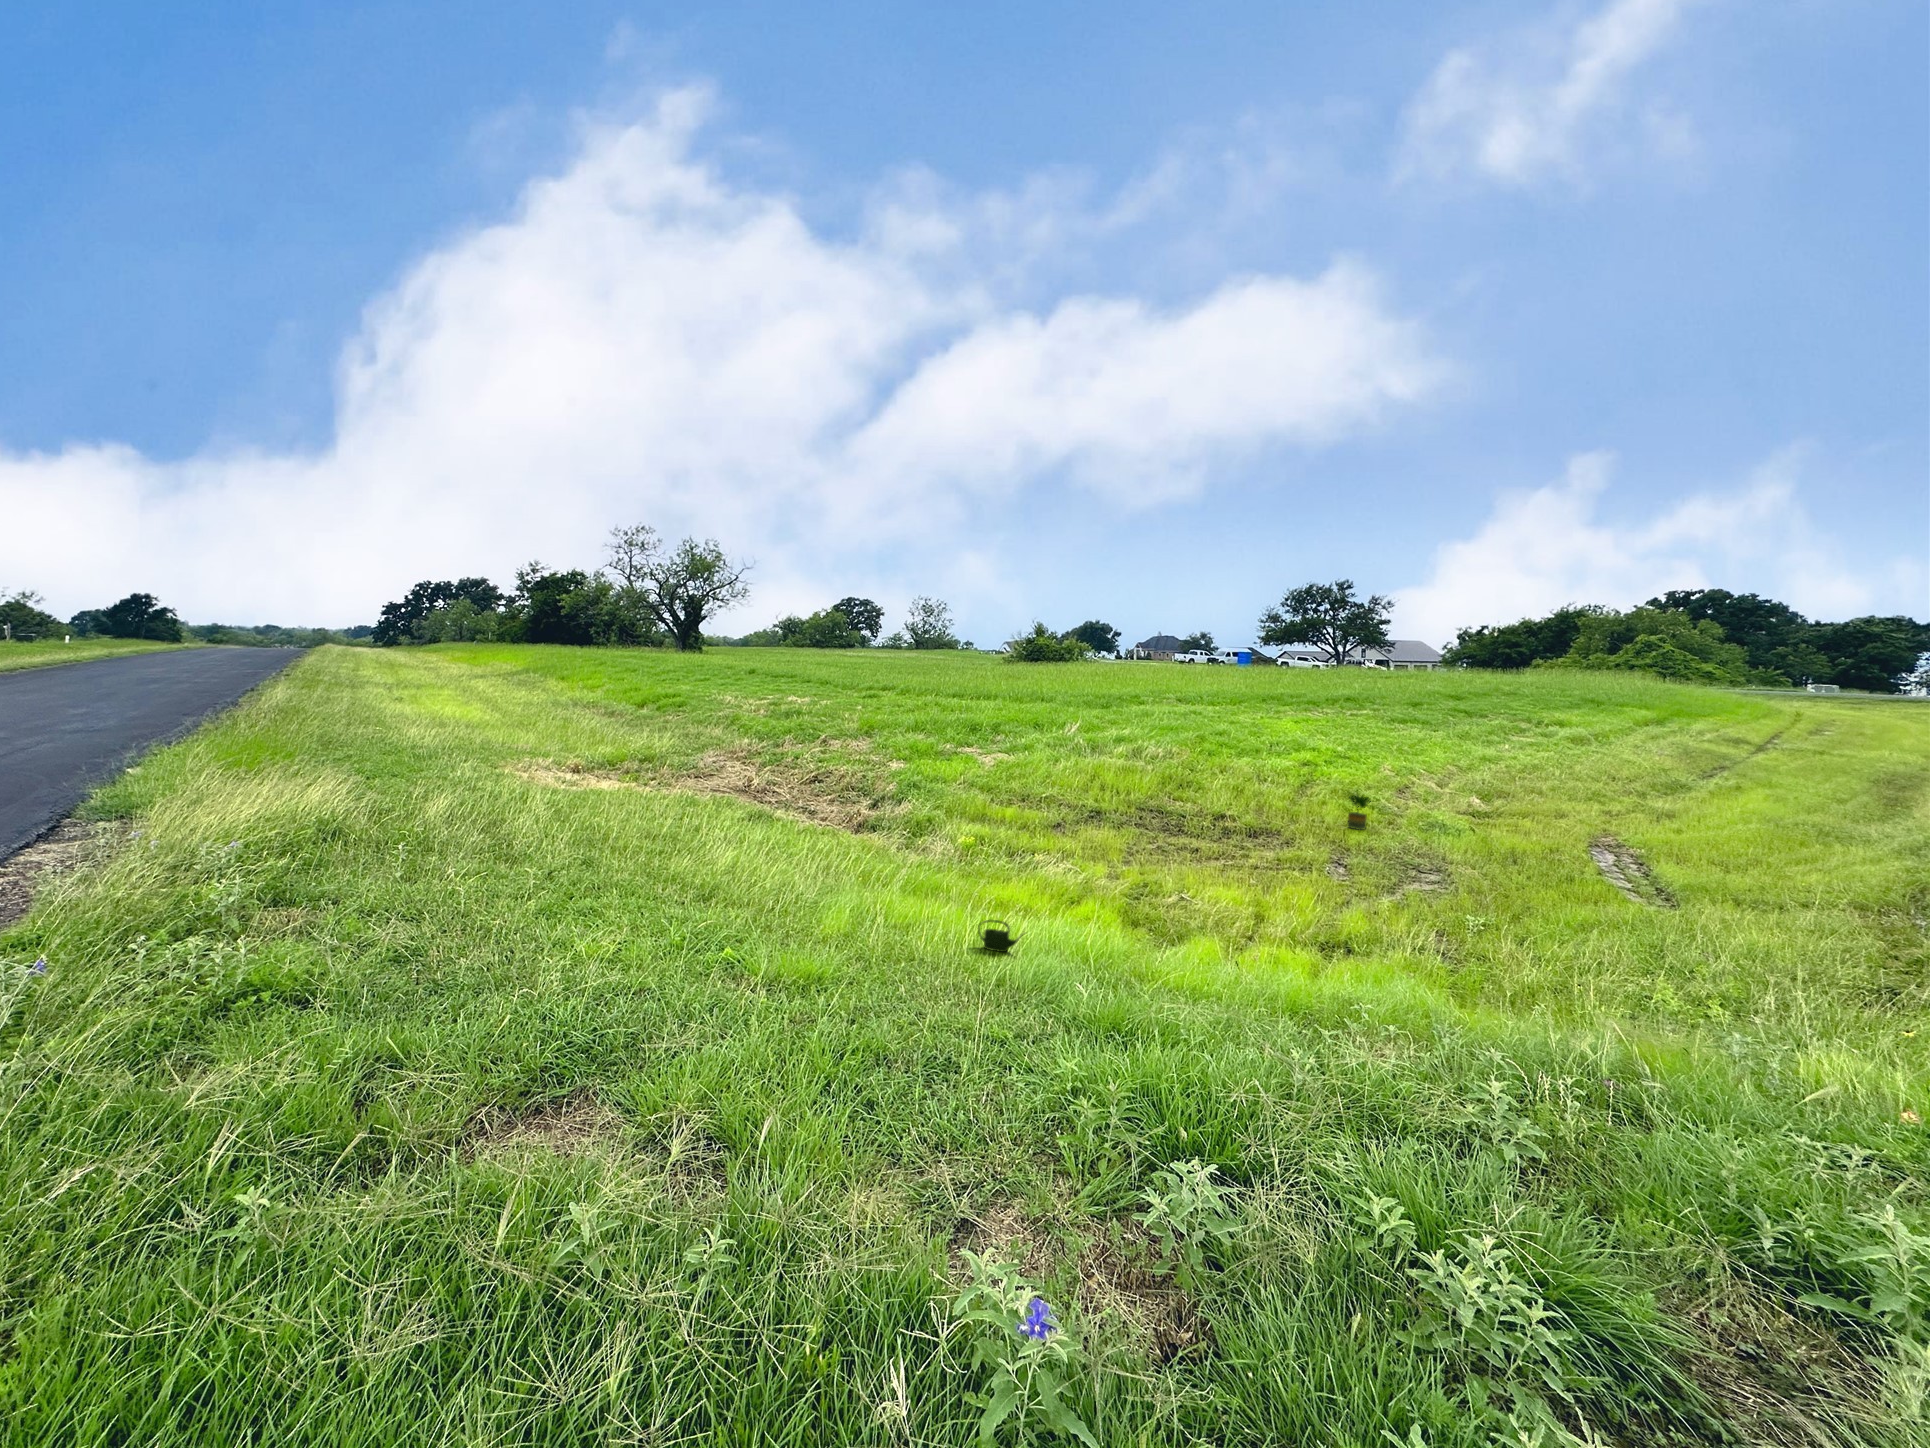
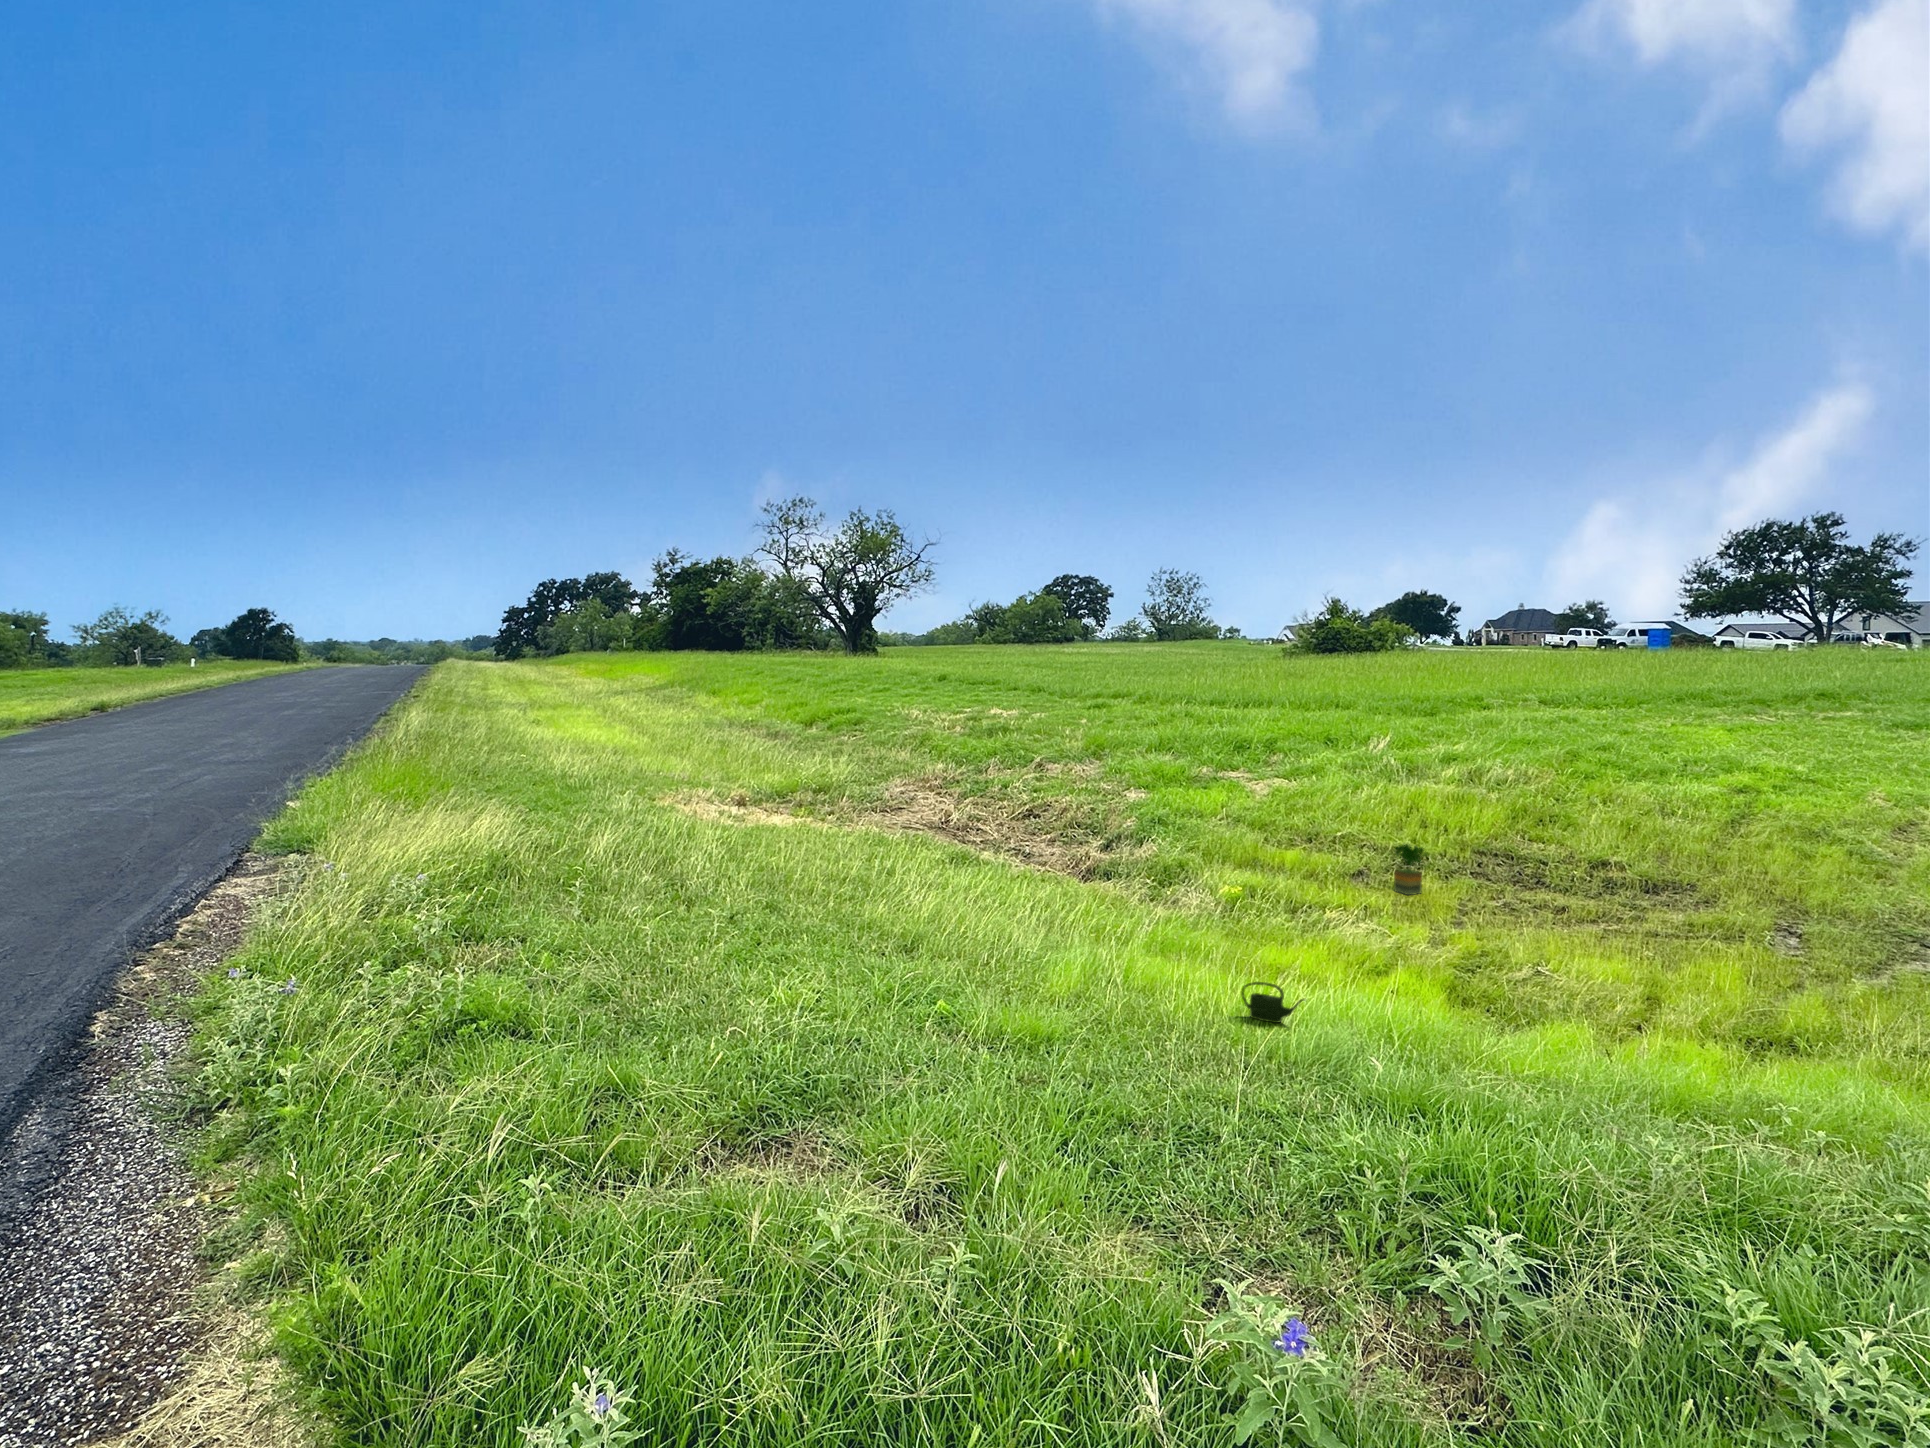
potted tree: present [1347,795,1371,830] -> present [1394,844,1427,895]

